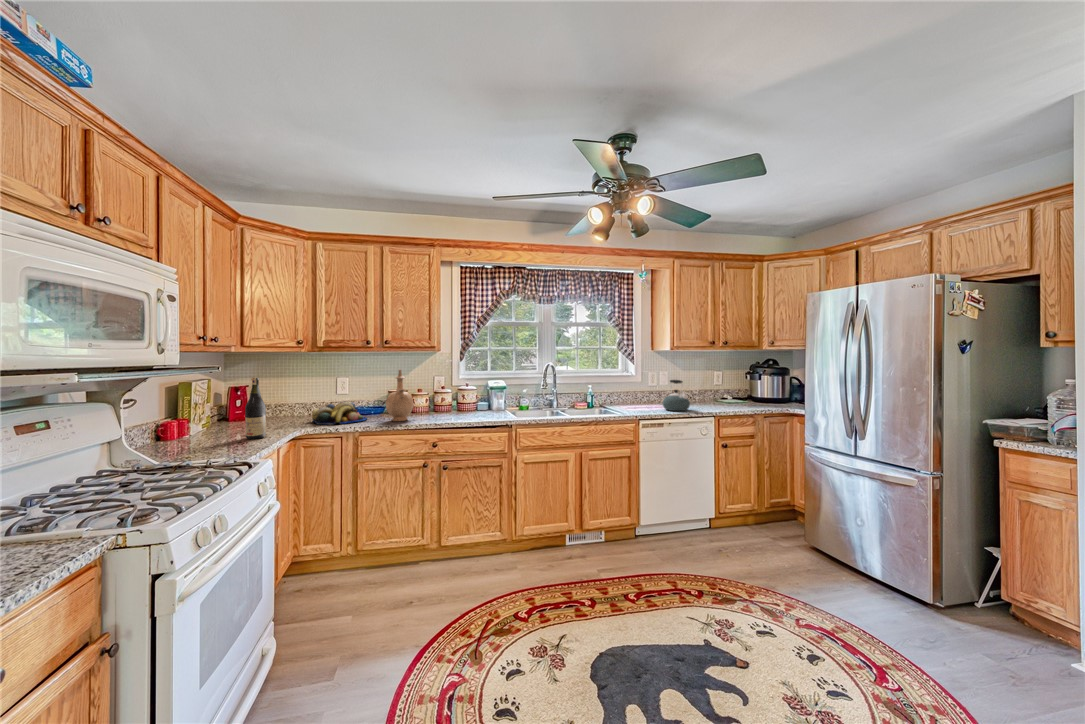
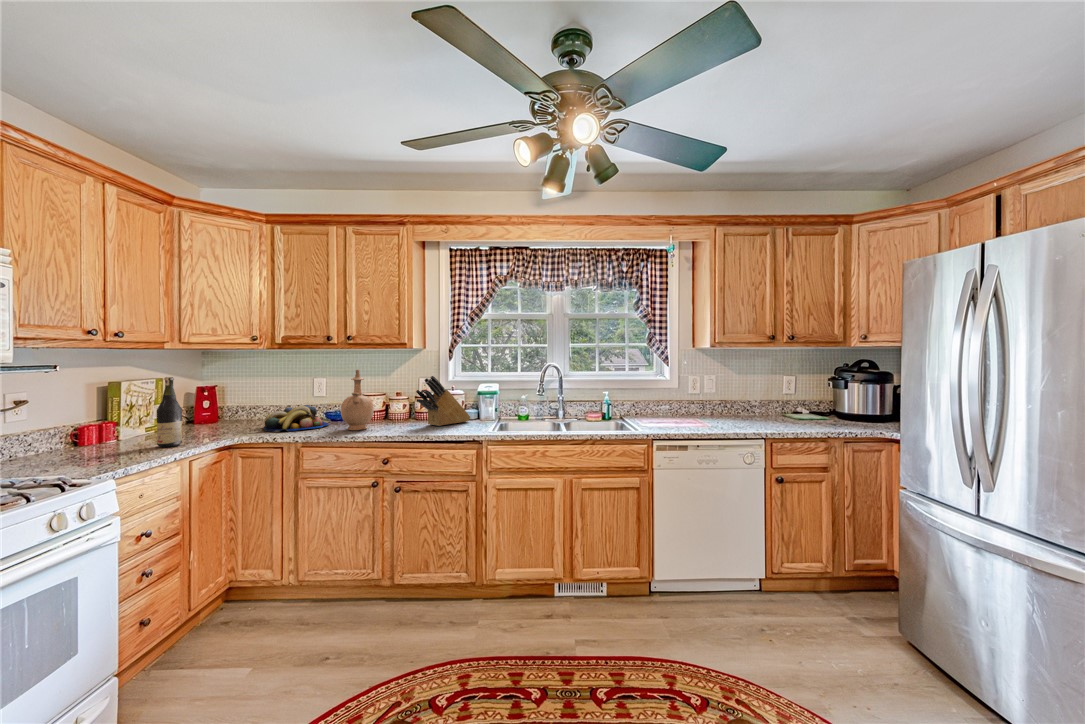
knife block: none [448,374,487,416] -> present [416,376,470,426]
kettle: present [663,380,690,411] -> none [694,387,731,429]

